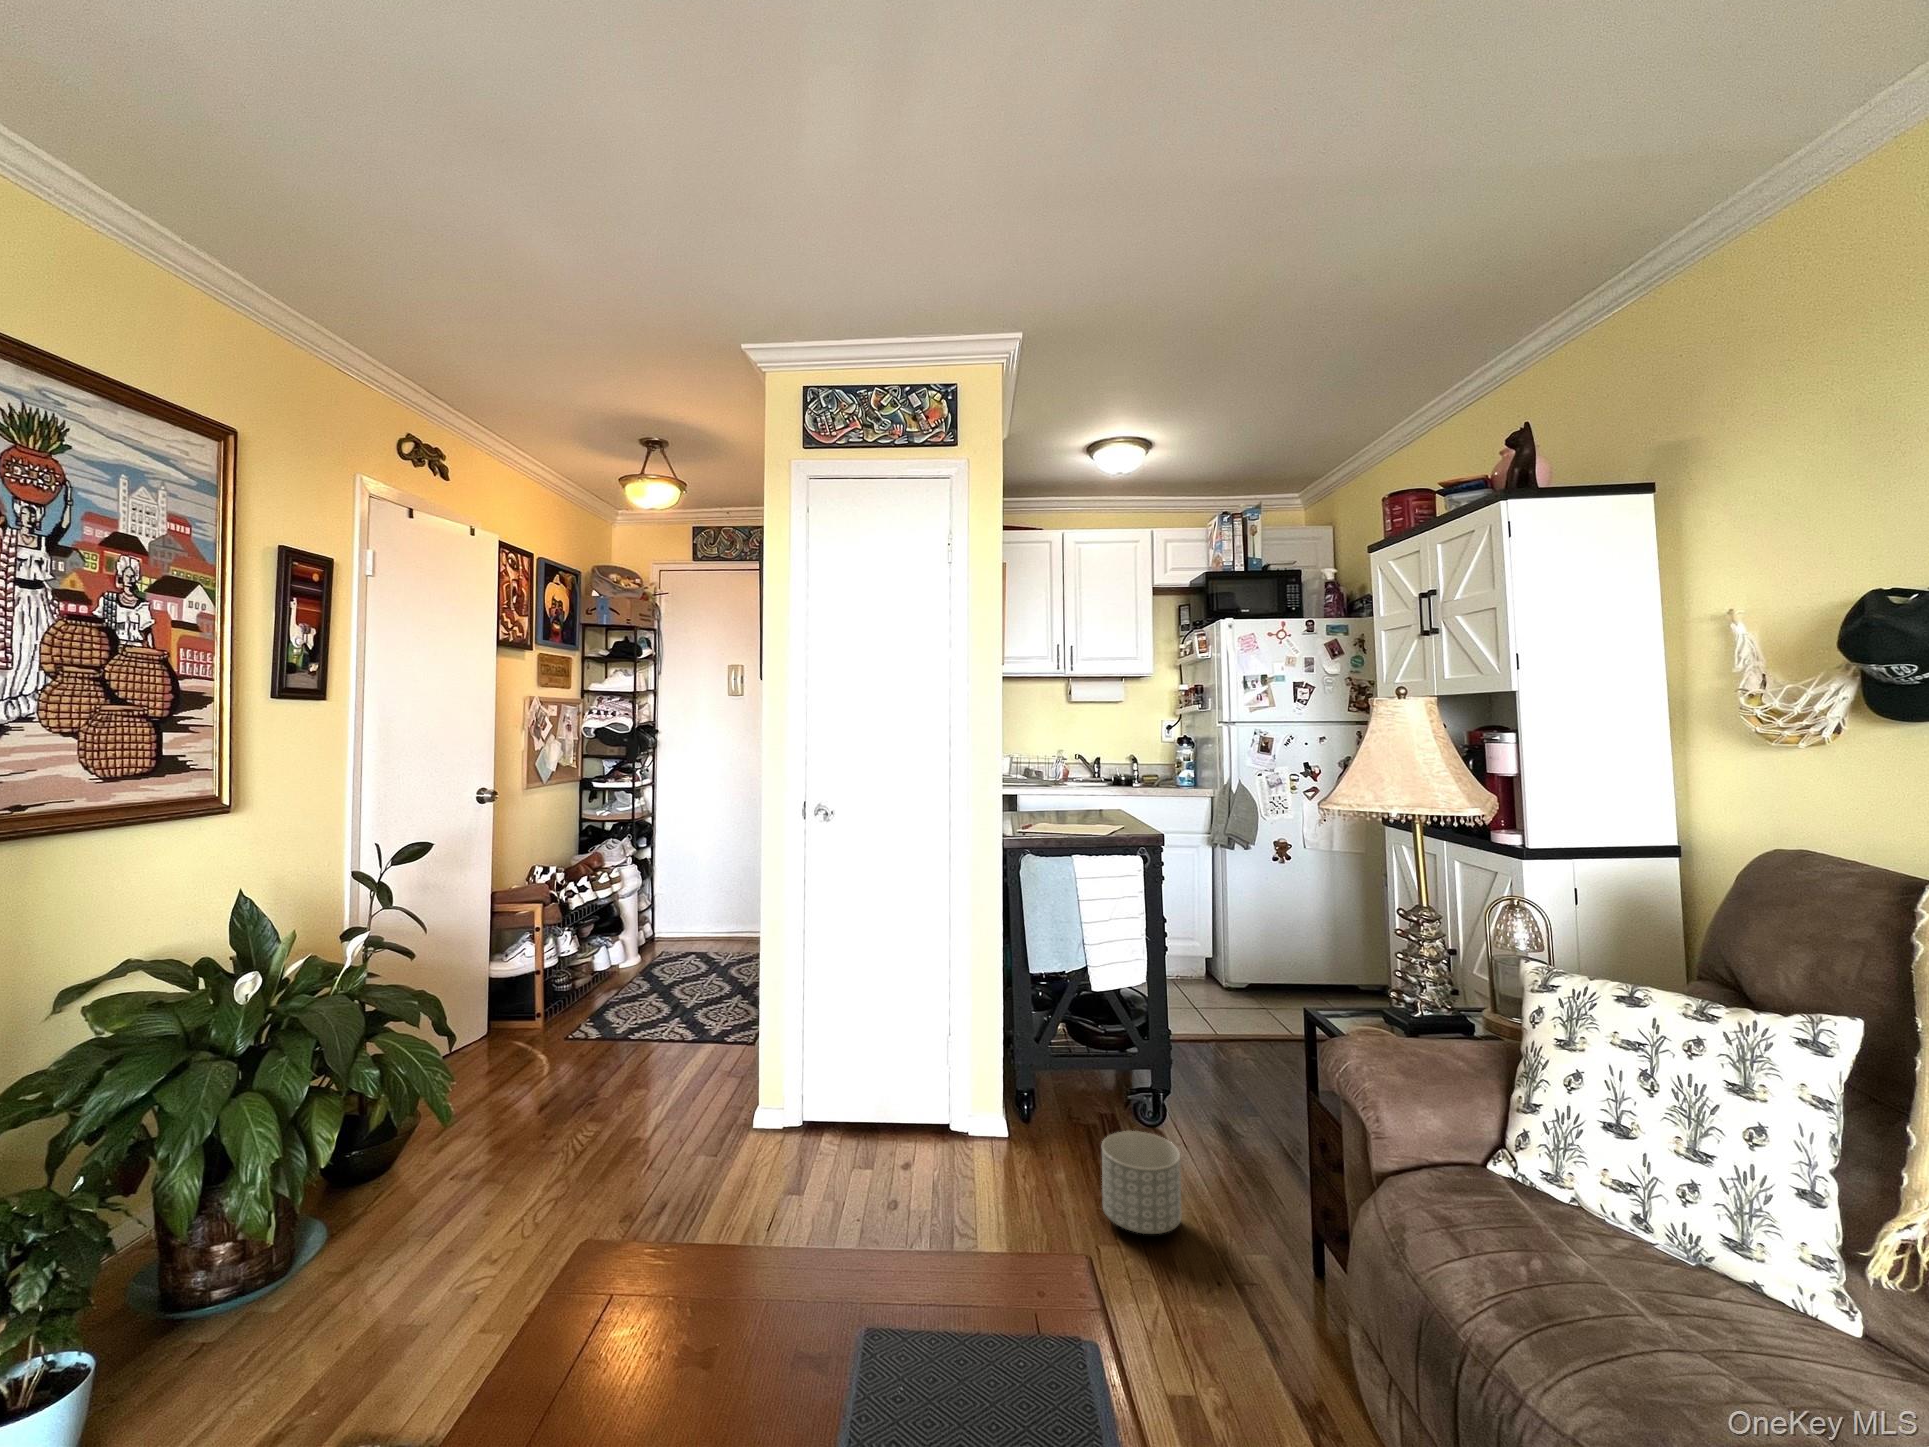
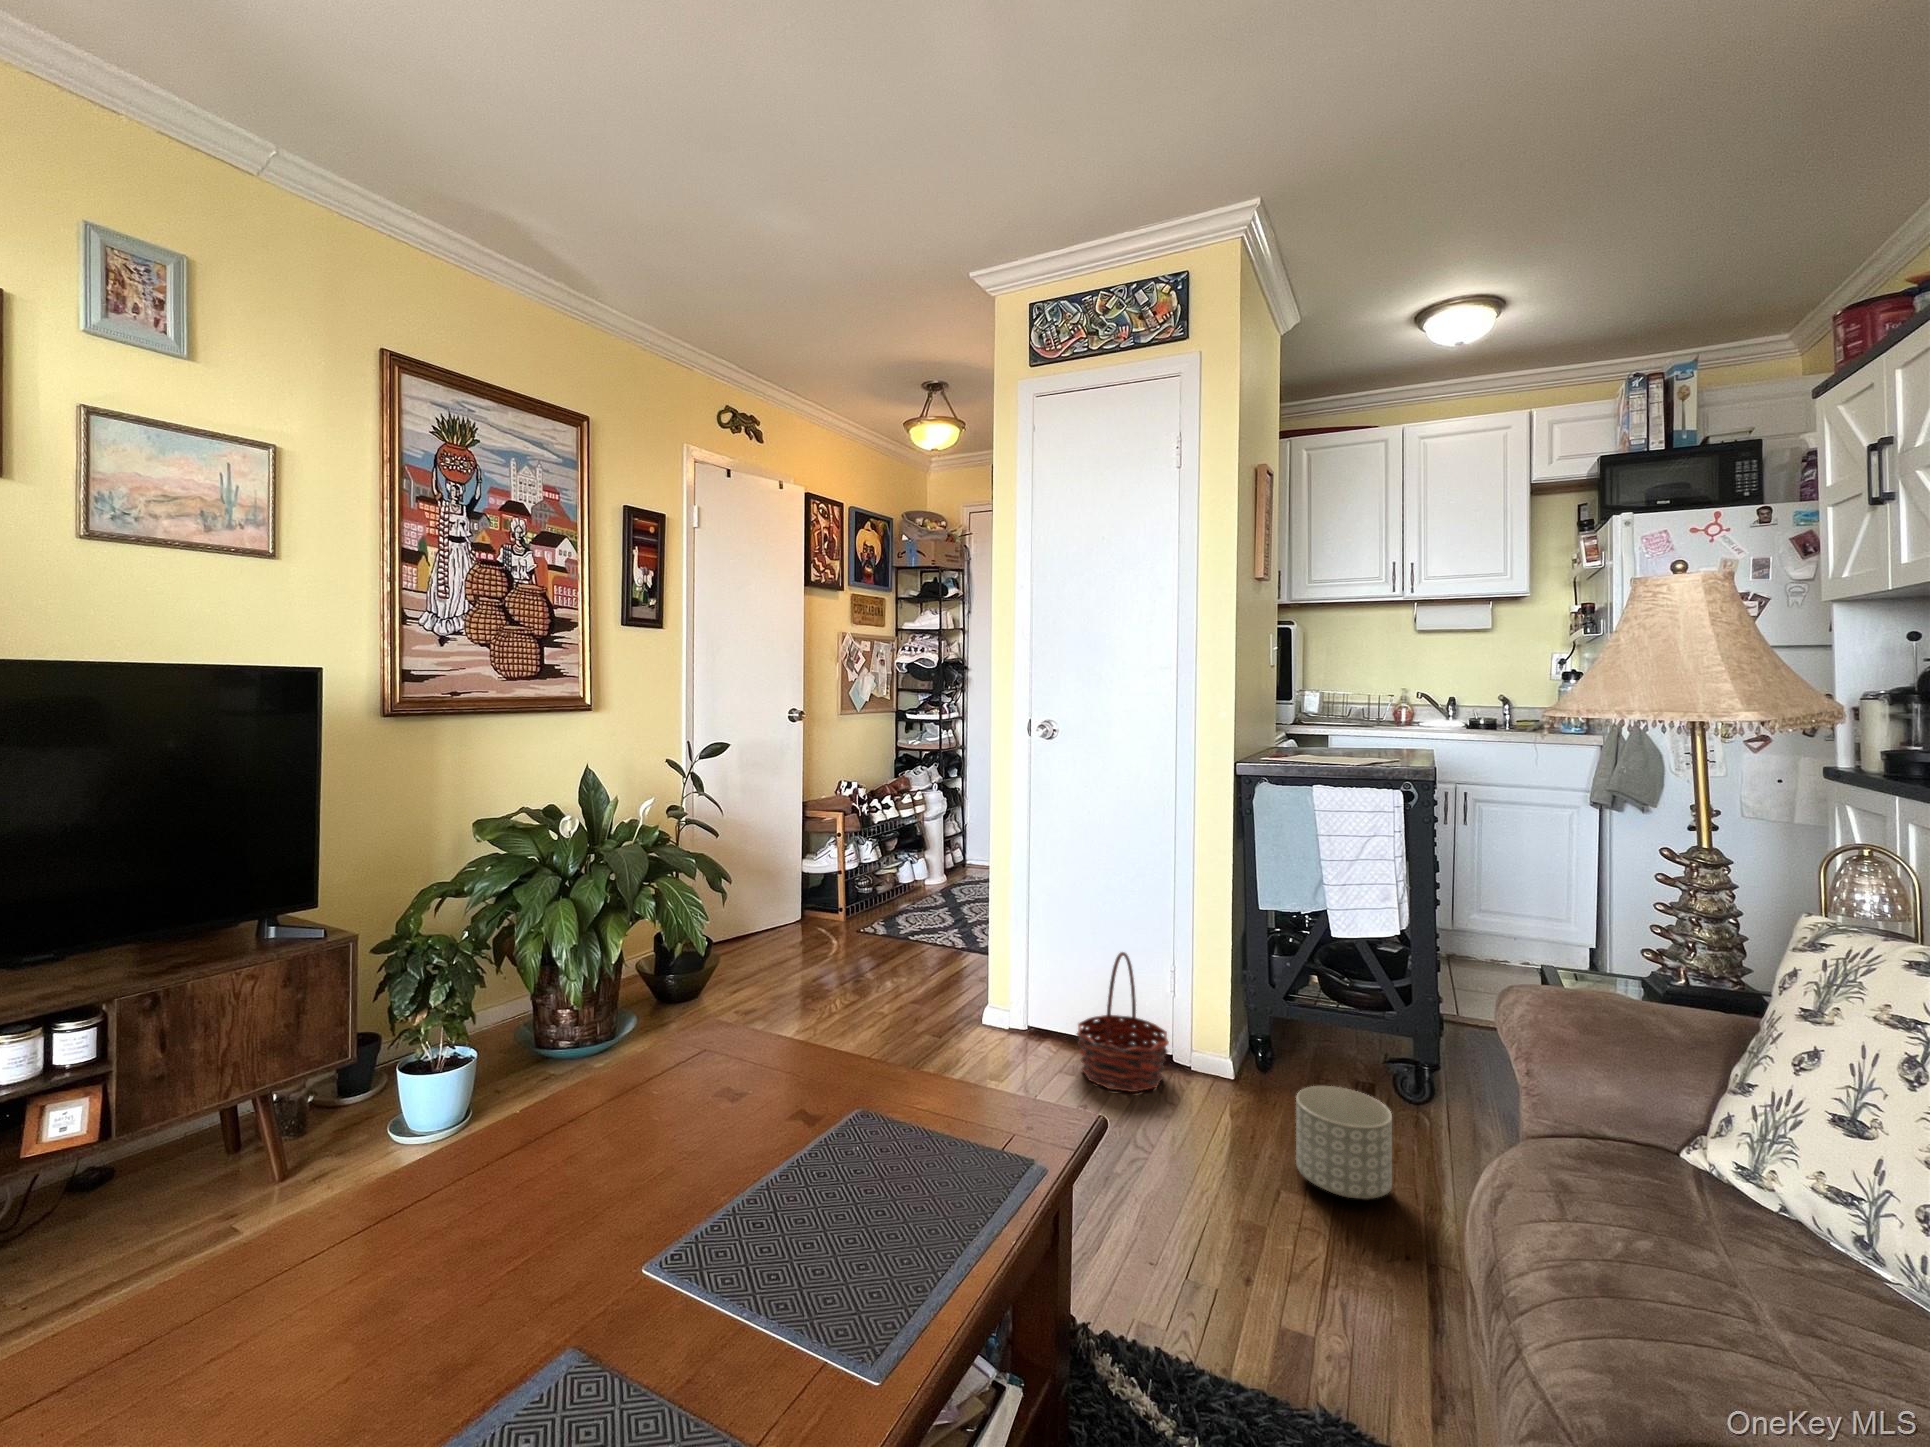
basket: none [871,1032,961,1176] -> present [1077,952,1169,1092]

